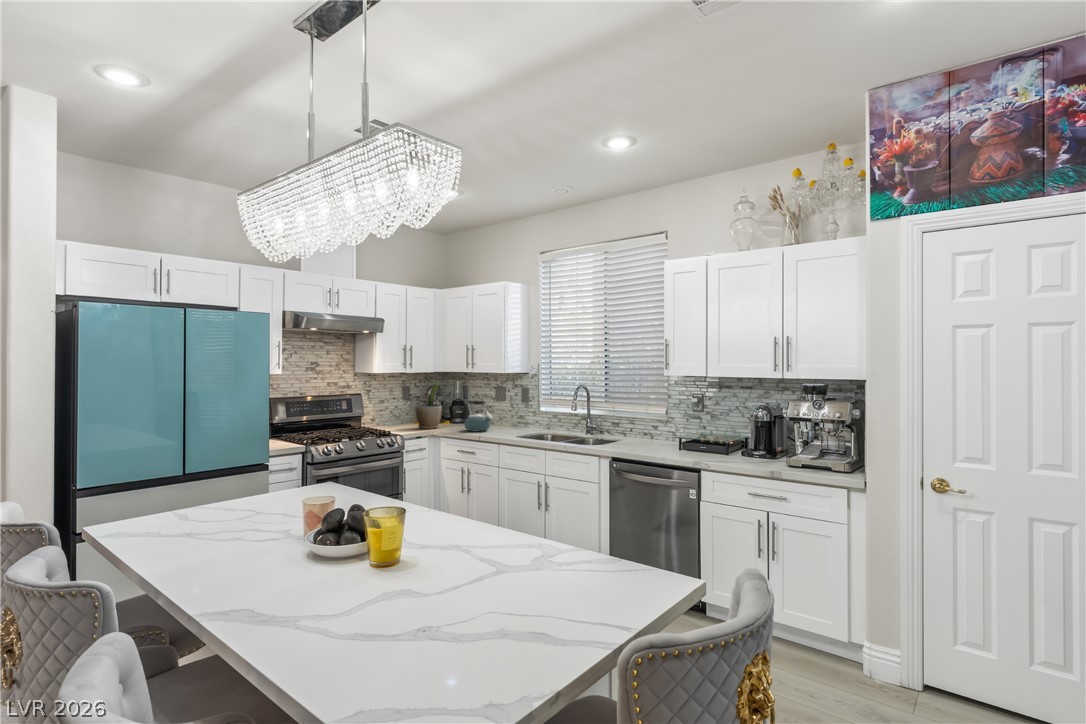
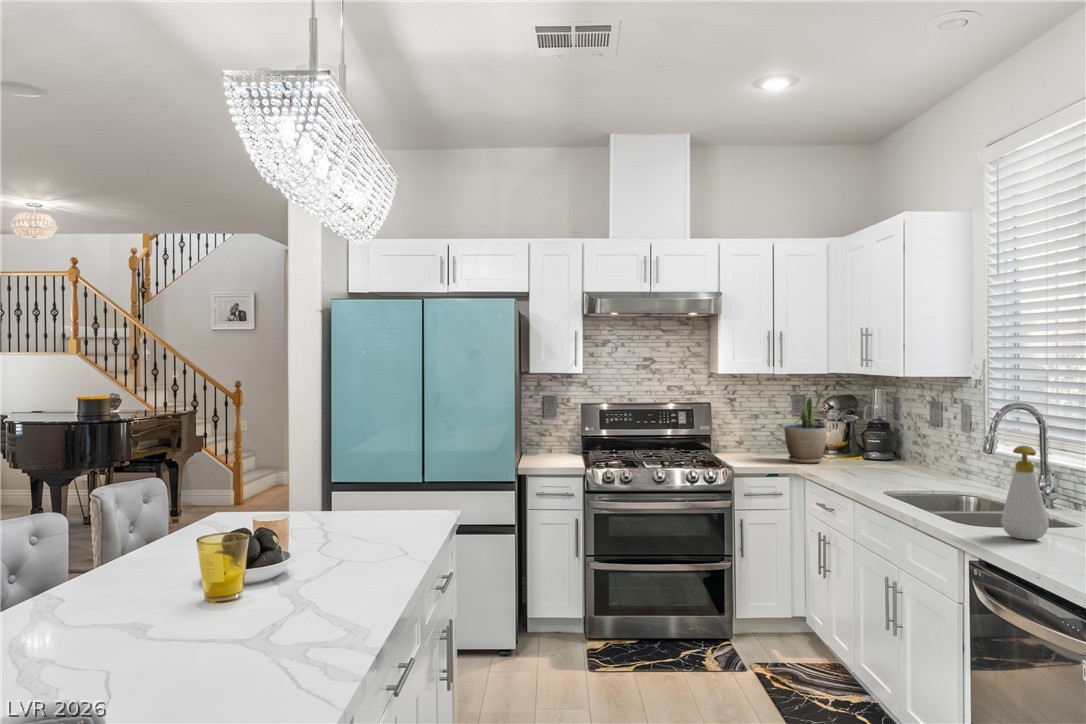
kettle: present [465,401,492,431] -> none [842,425,890,478]
soap bottle: none [587,401,603,443] -> present [1001,445,1049,540]

